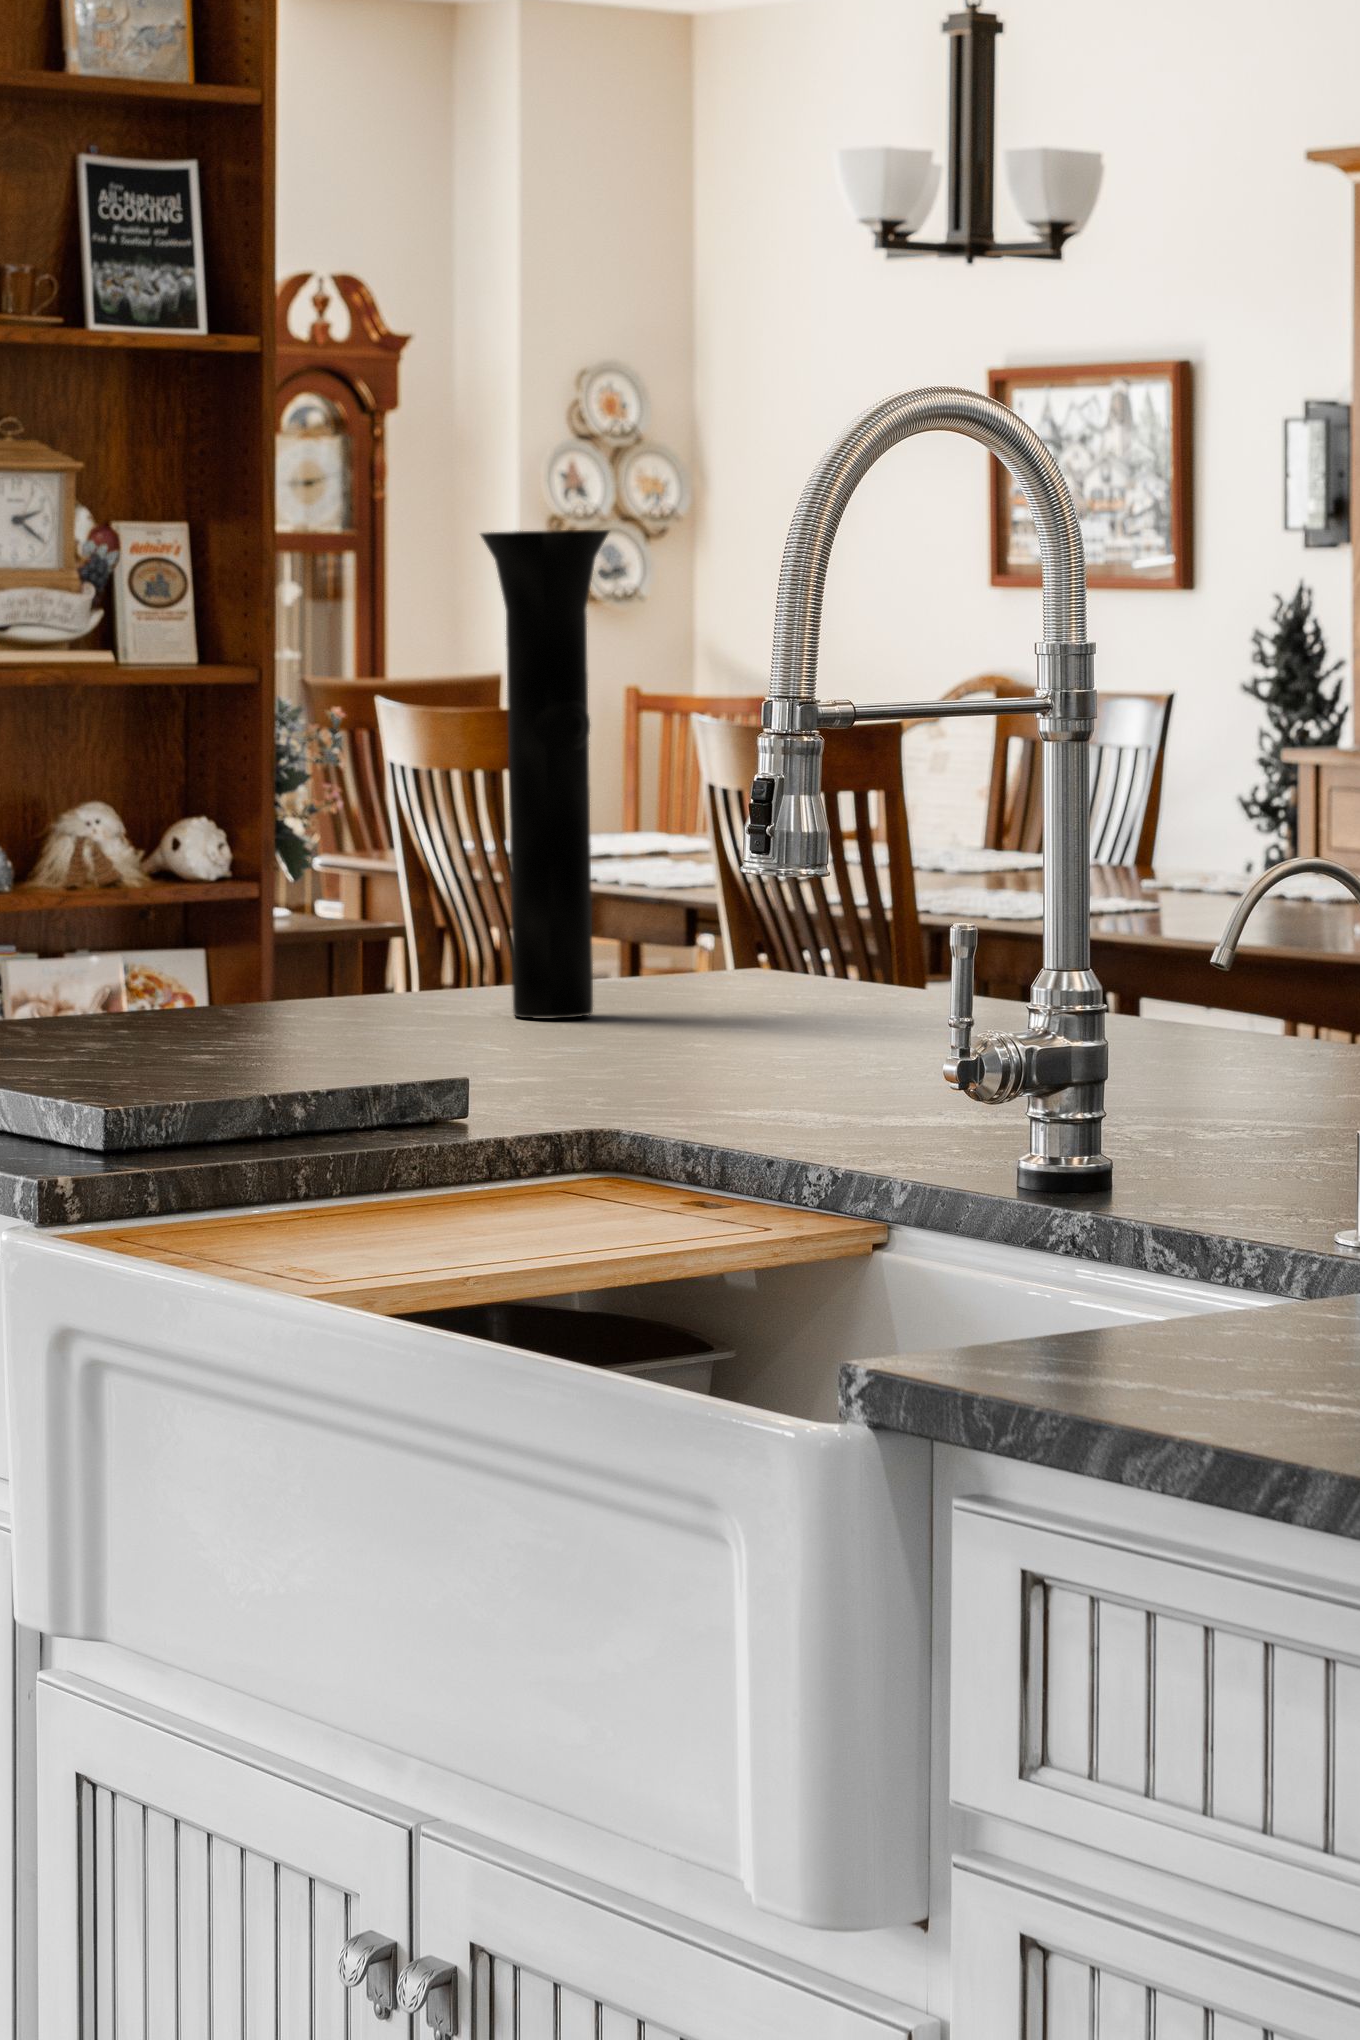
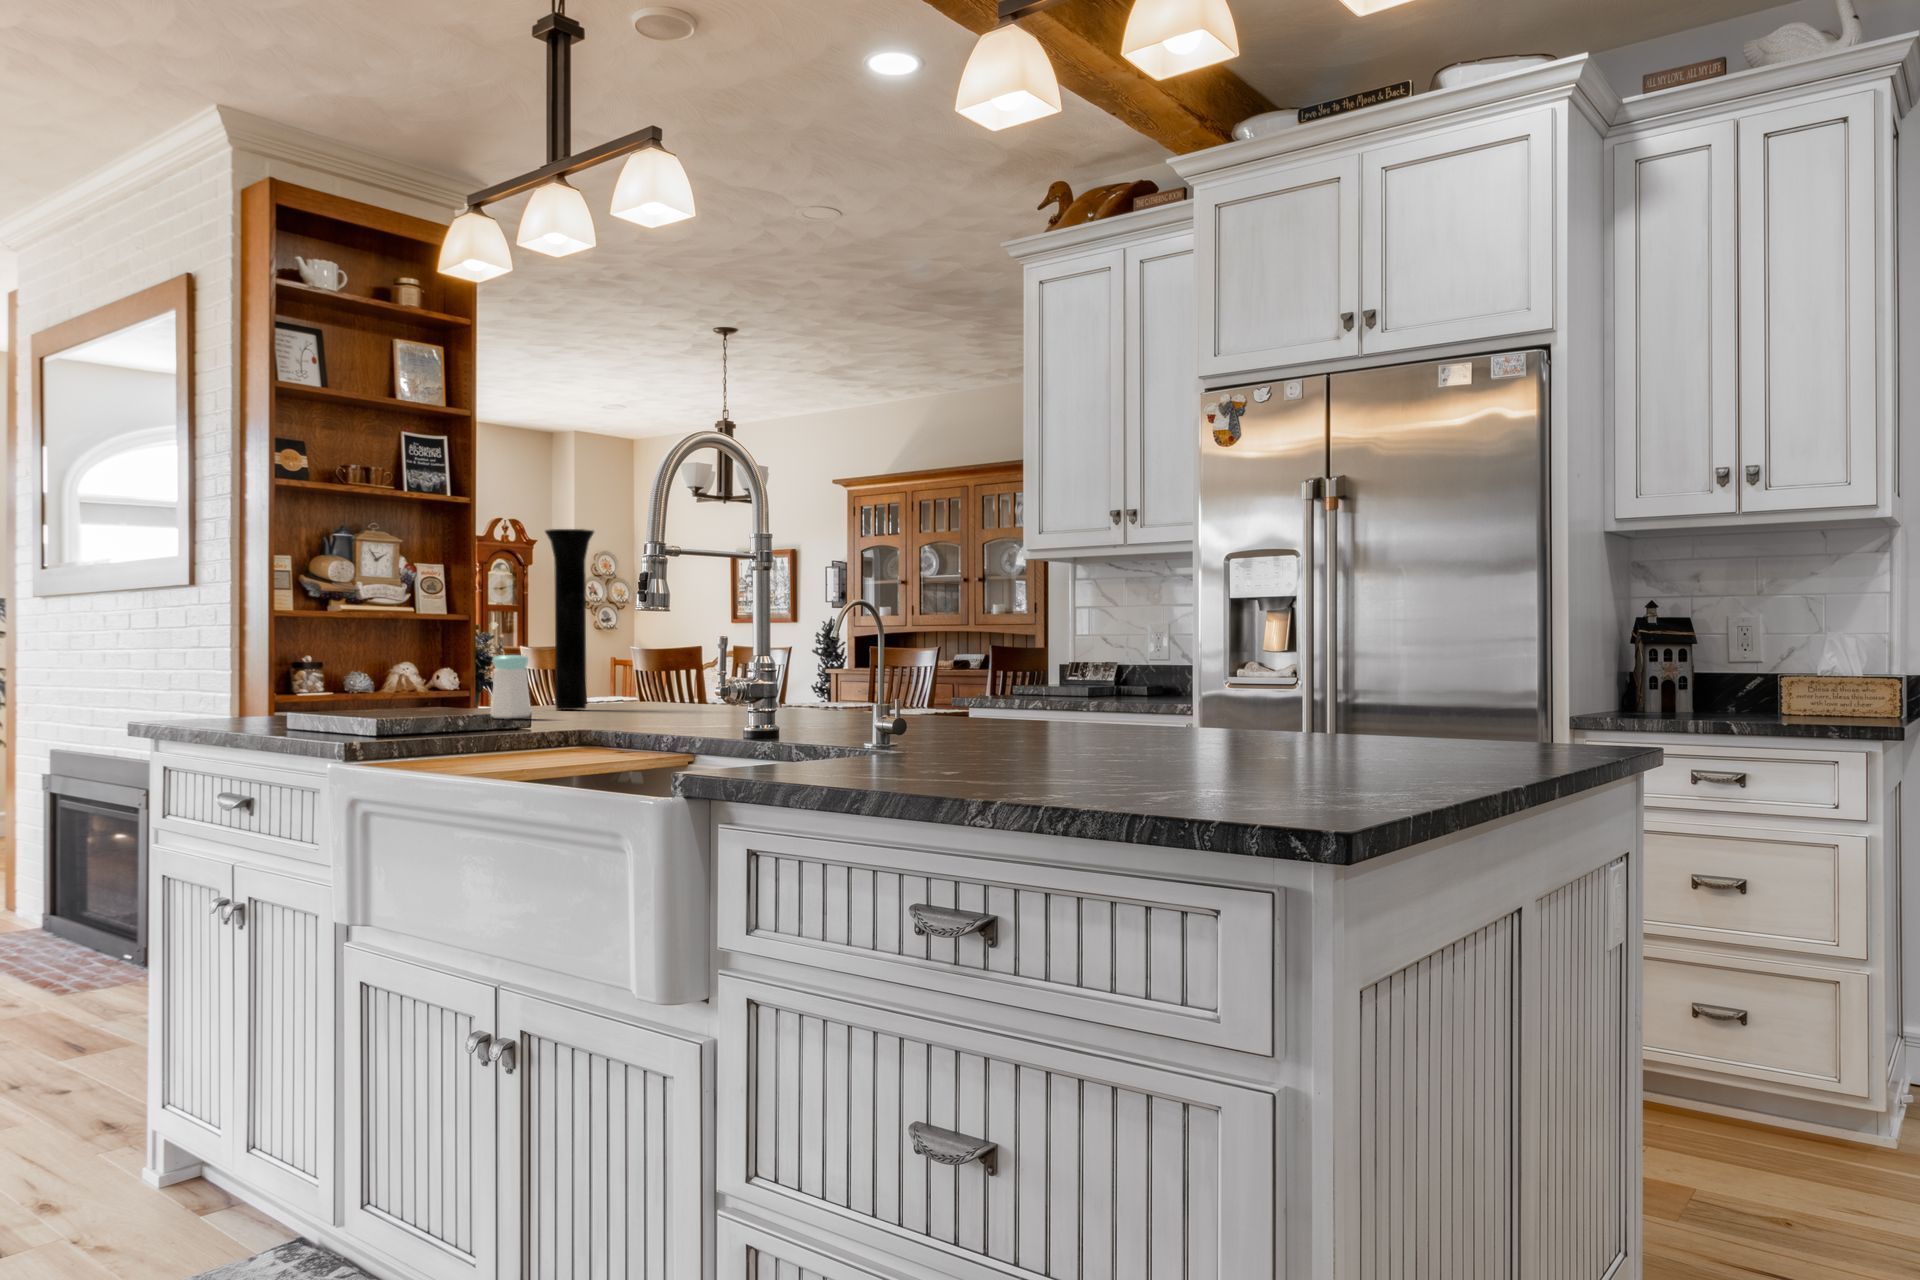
salt shaker: none [360,907,459,1077] -> present [491,655,531,719]

